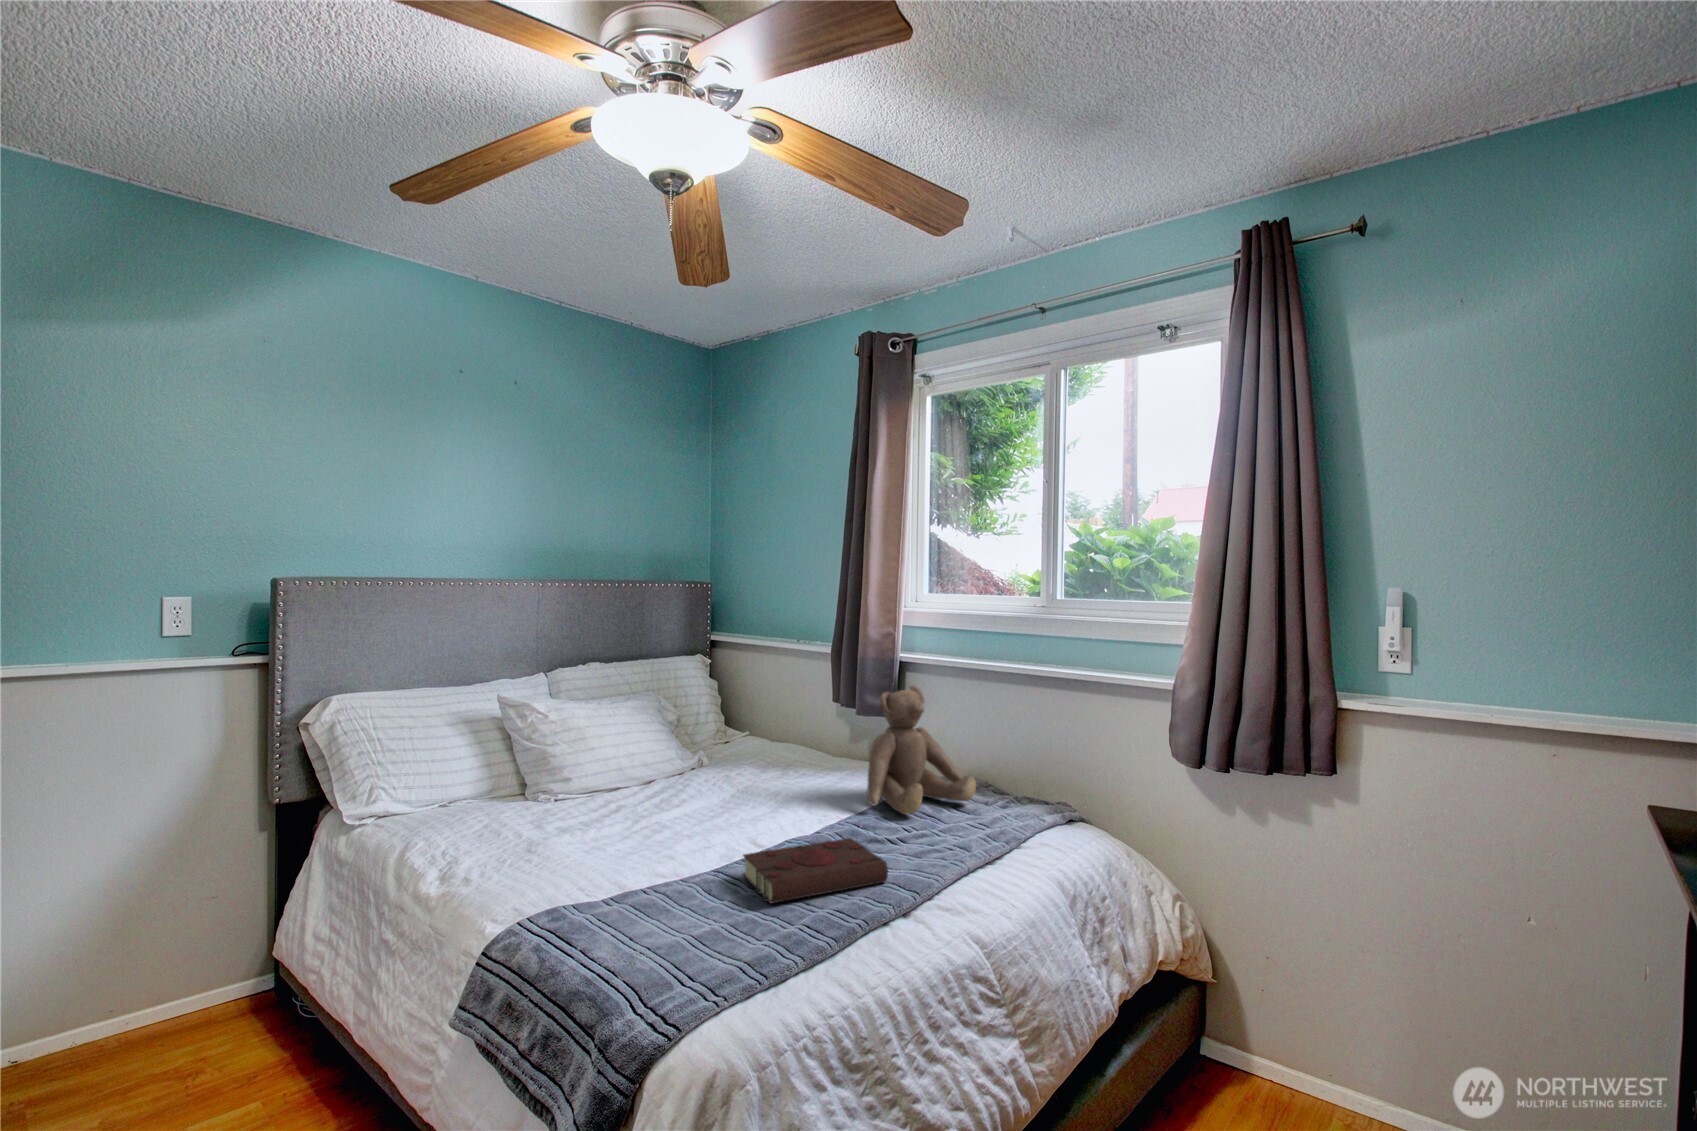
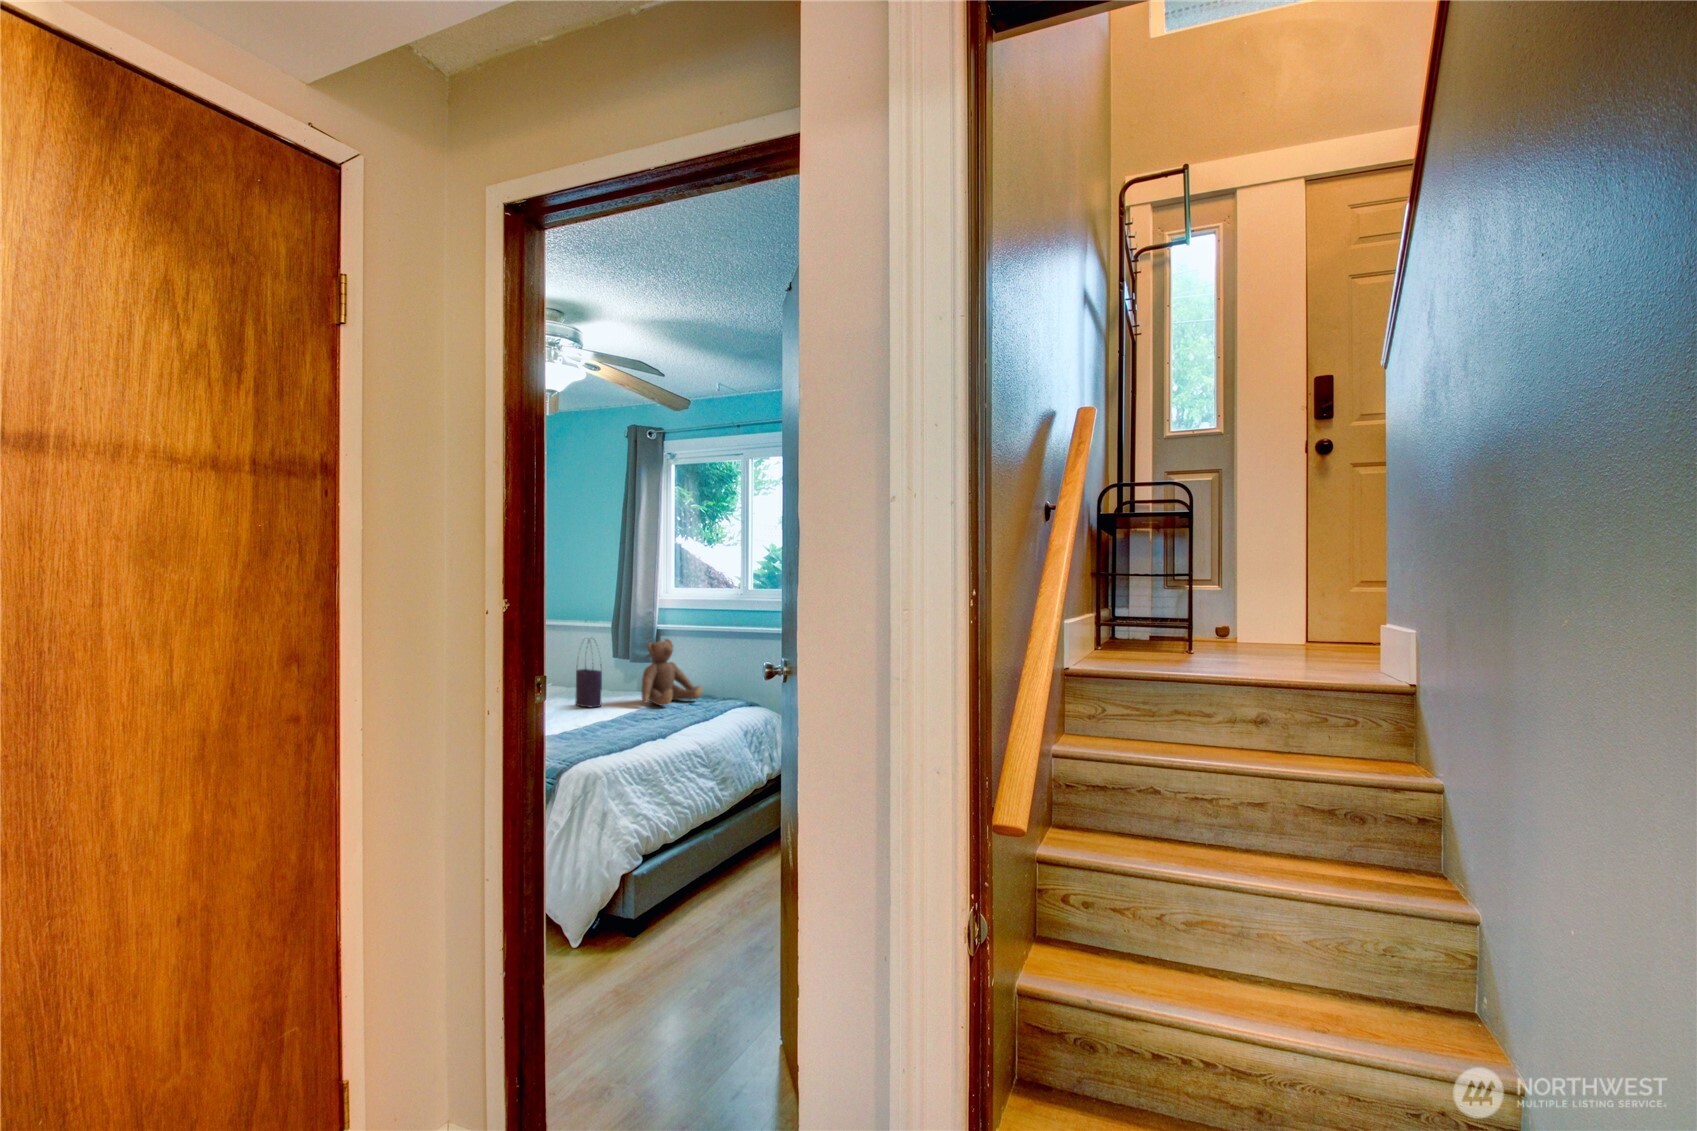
tote bag: none [759,680,802,804] -> present [575,639,602,708]
book: present [743,838,888,903] -> none [580,711,658,735]

